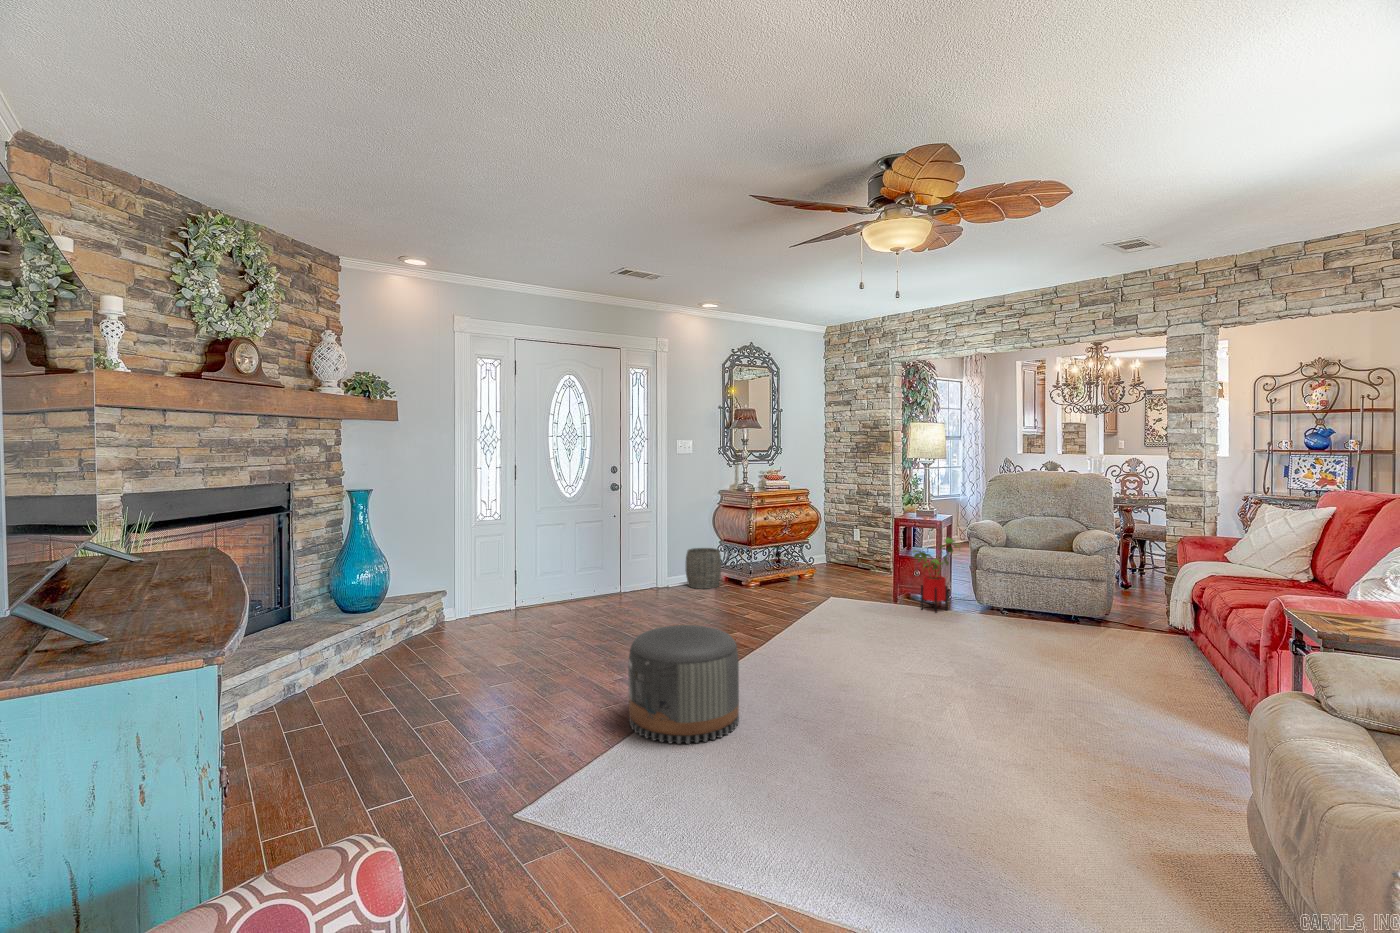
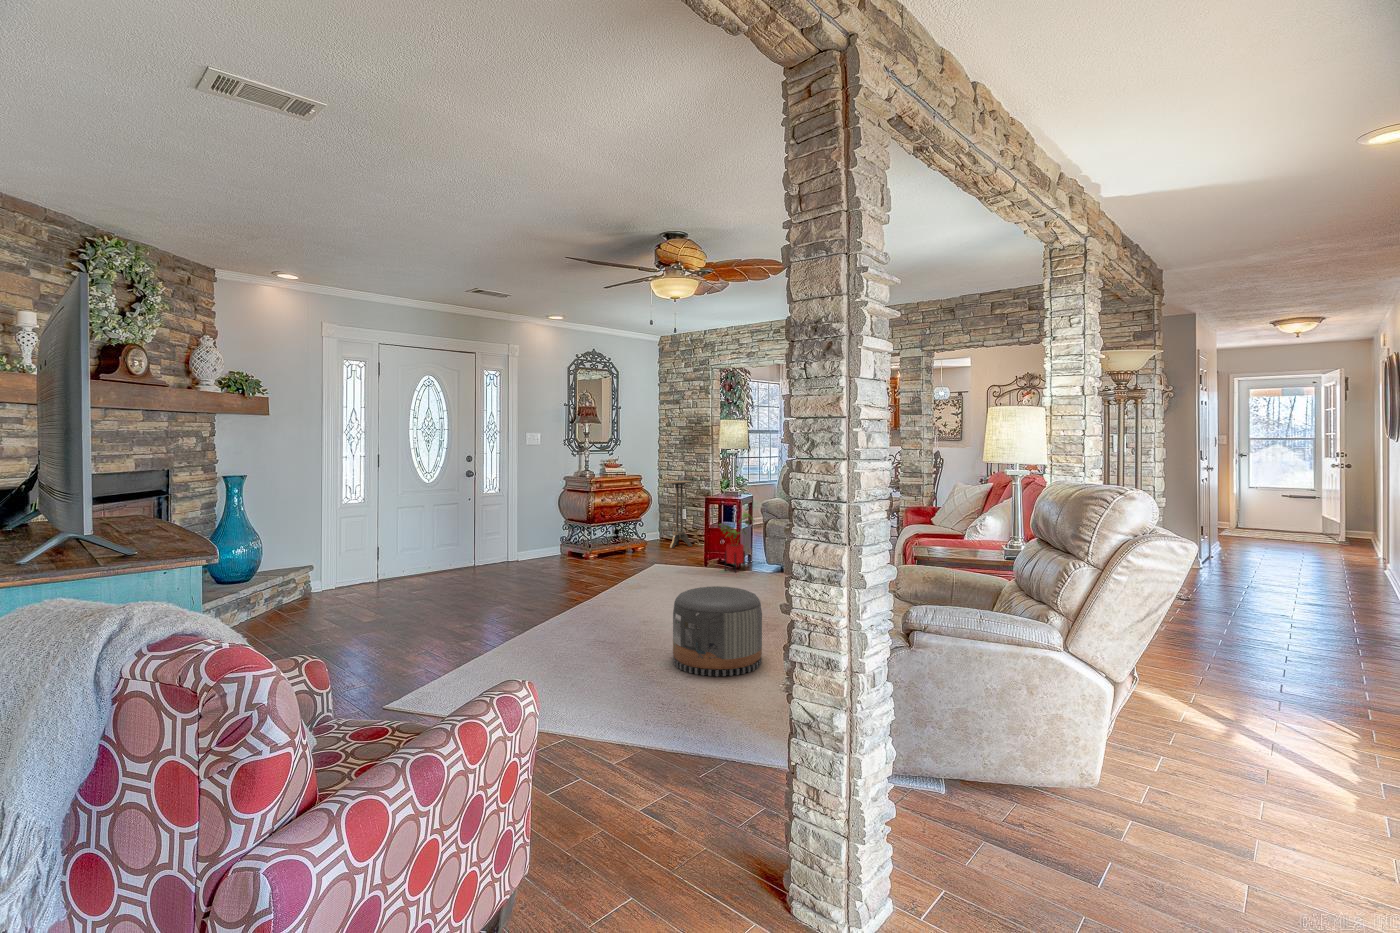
side table: none [835,495,867,574] -> present [666,481,692,548]
woven basket: present [686,548,721,589] -> none [533,527,565,562]
pouf: present [628,625,739,744] -> present [673,586,762,676]

